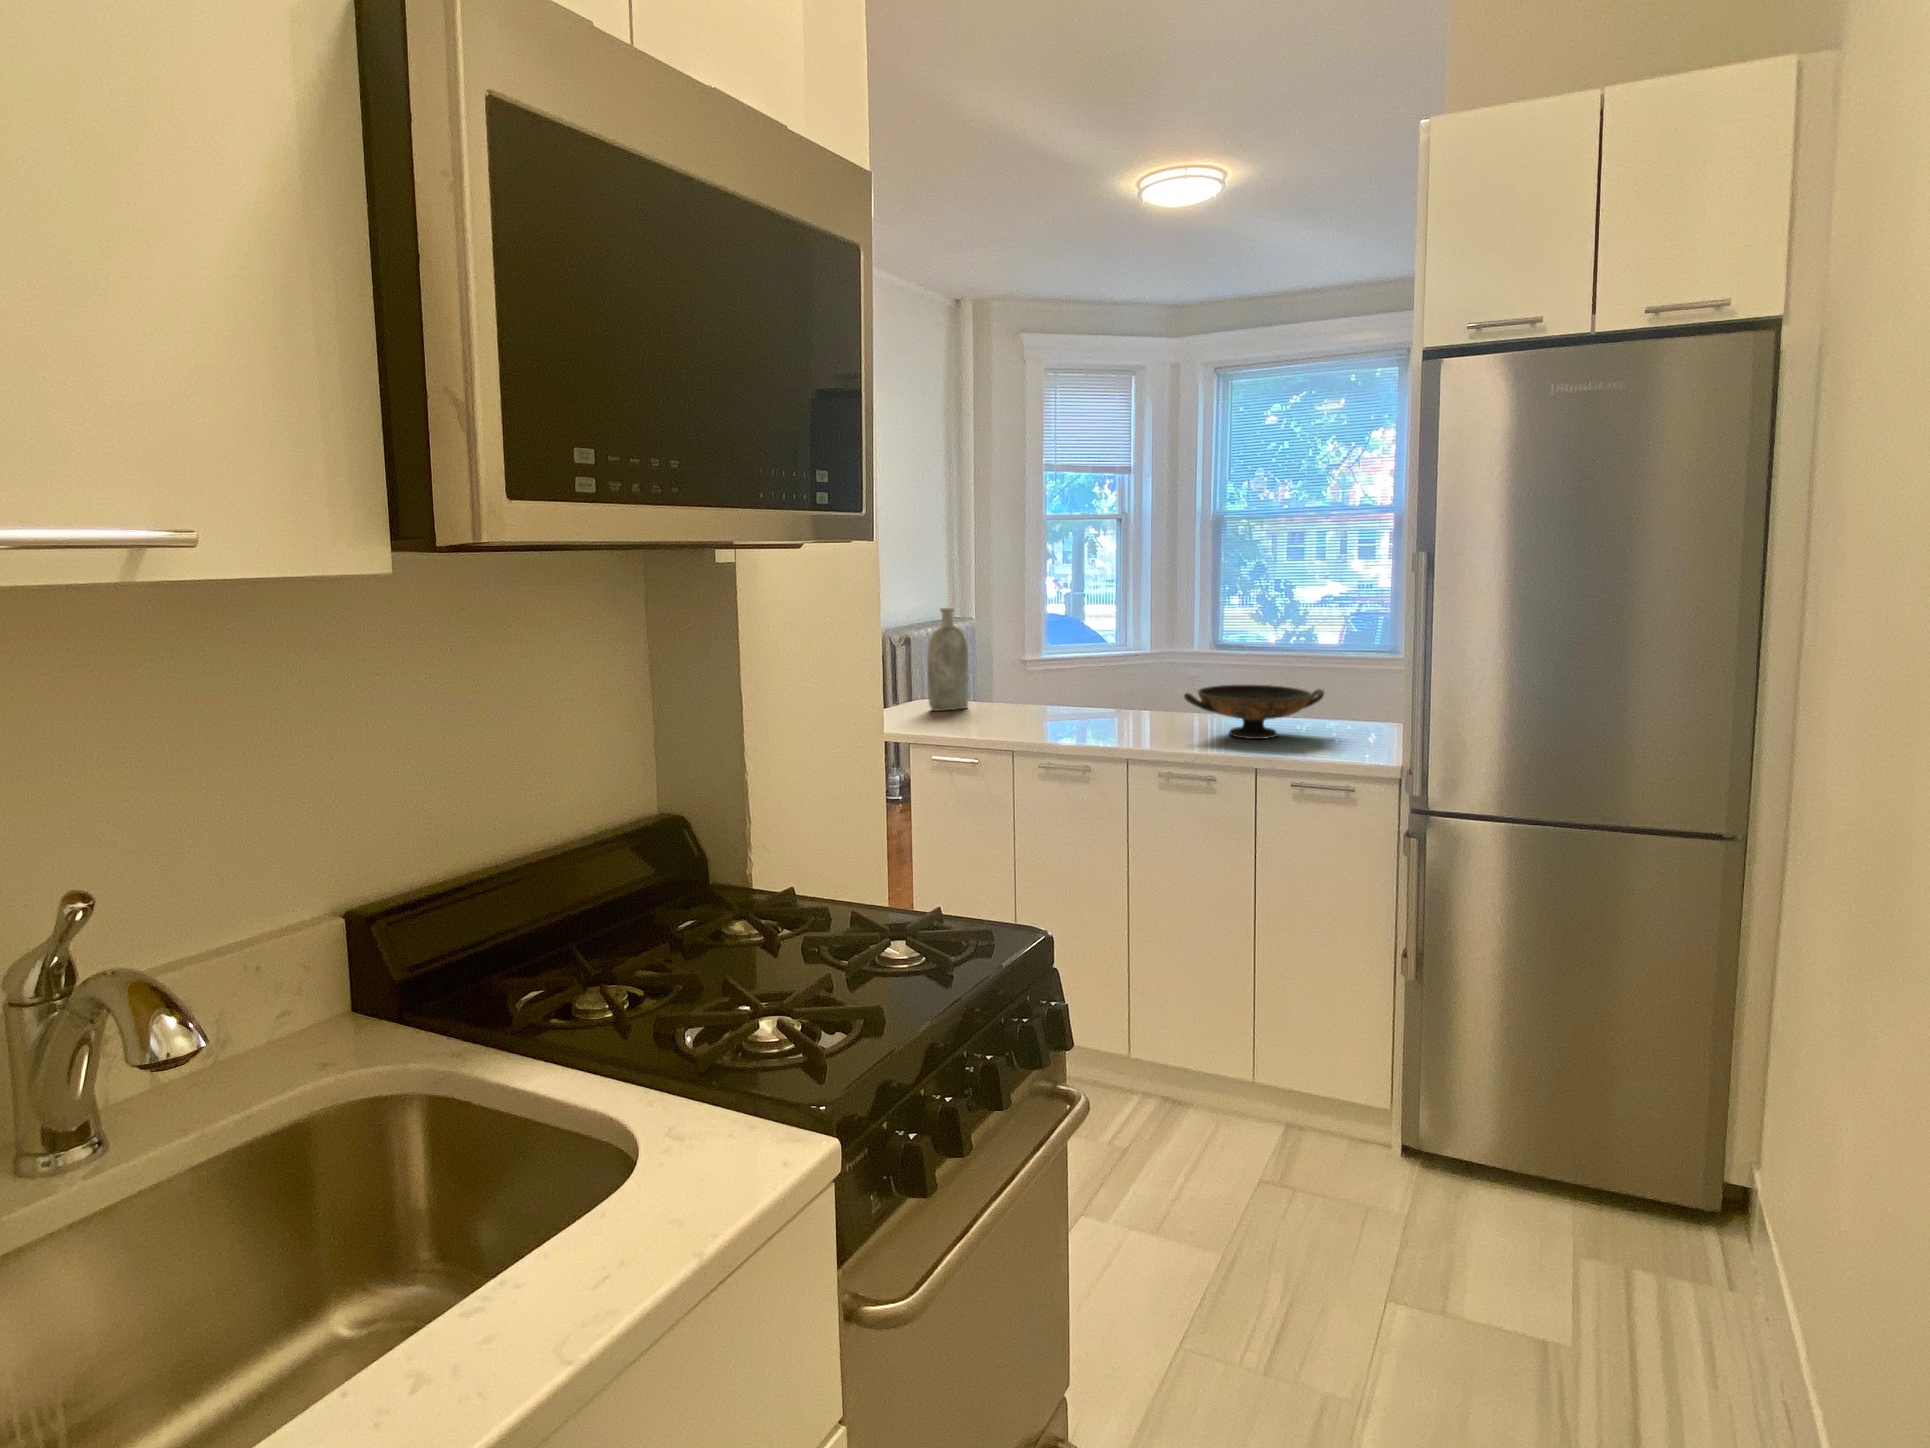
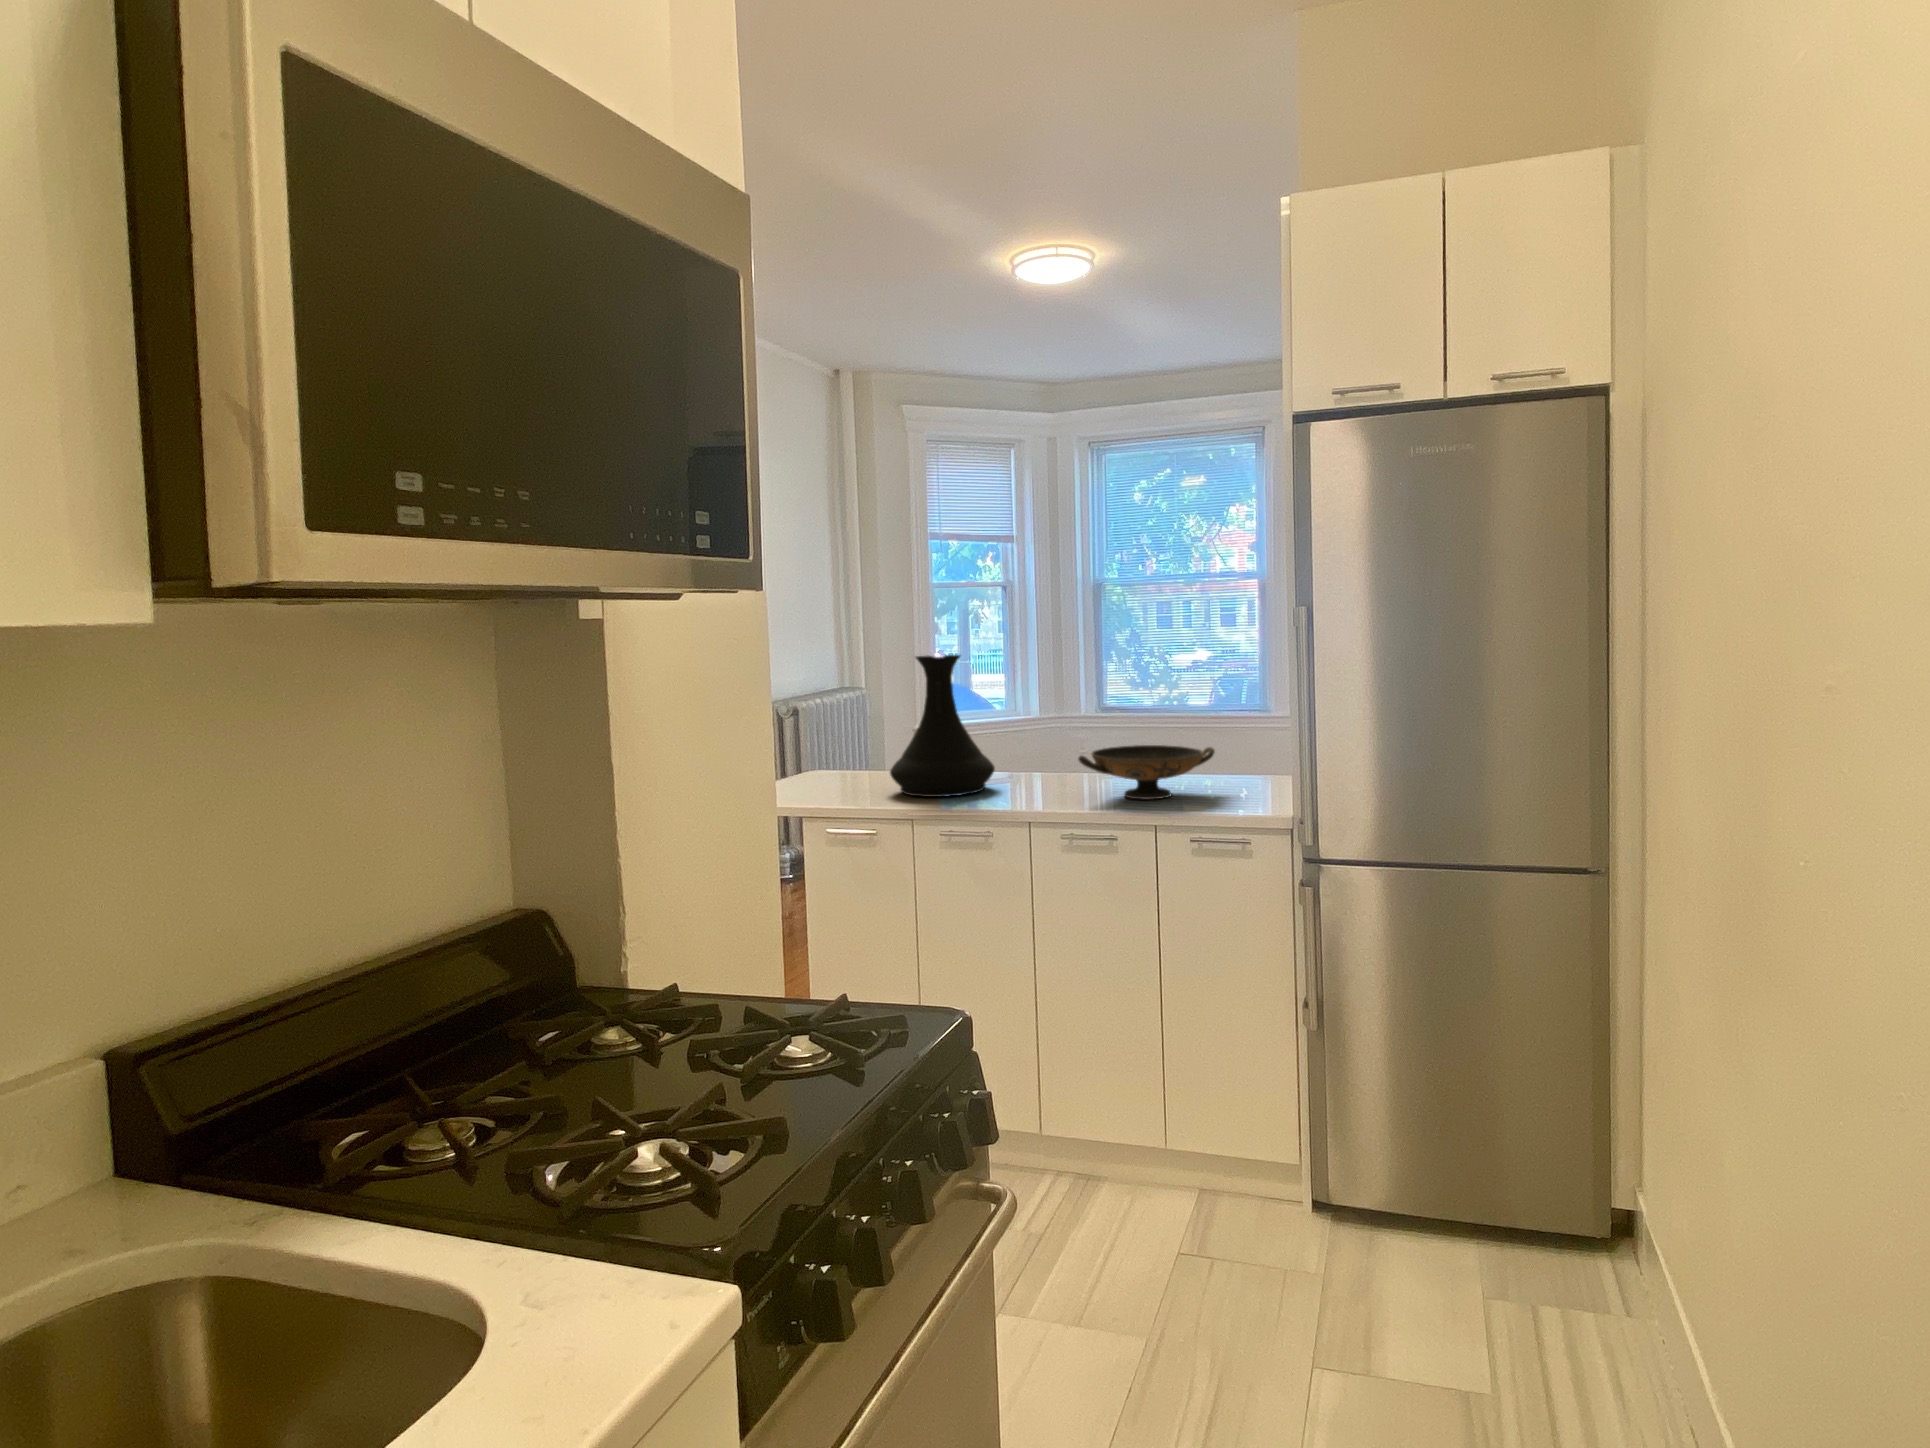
vase: none [1000,590,1102,727] -> present [890,655,995,797]
bottle: present [928,608,968,711] -> none [812,677,856,785]

